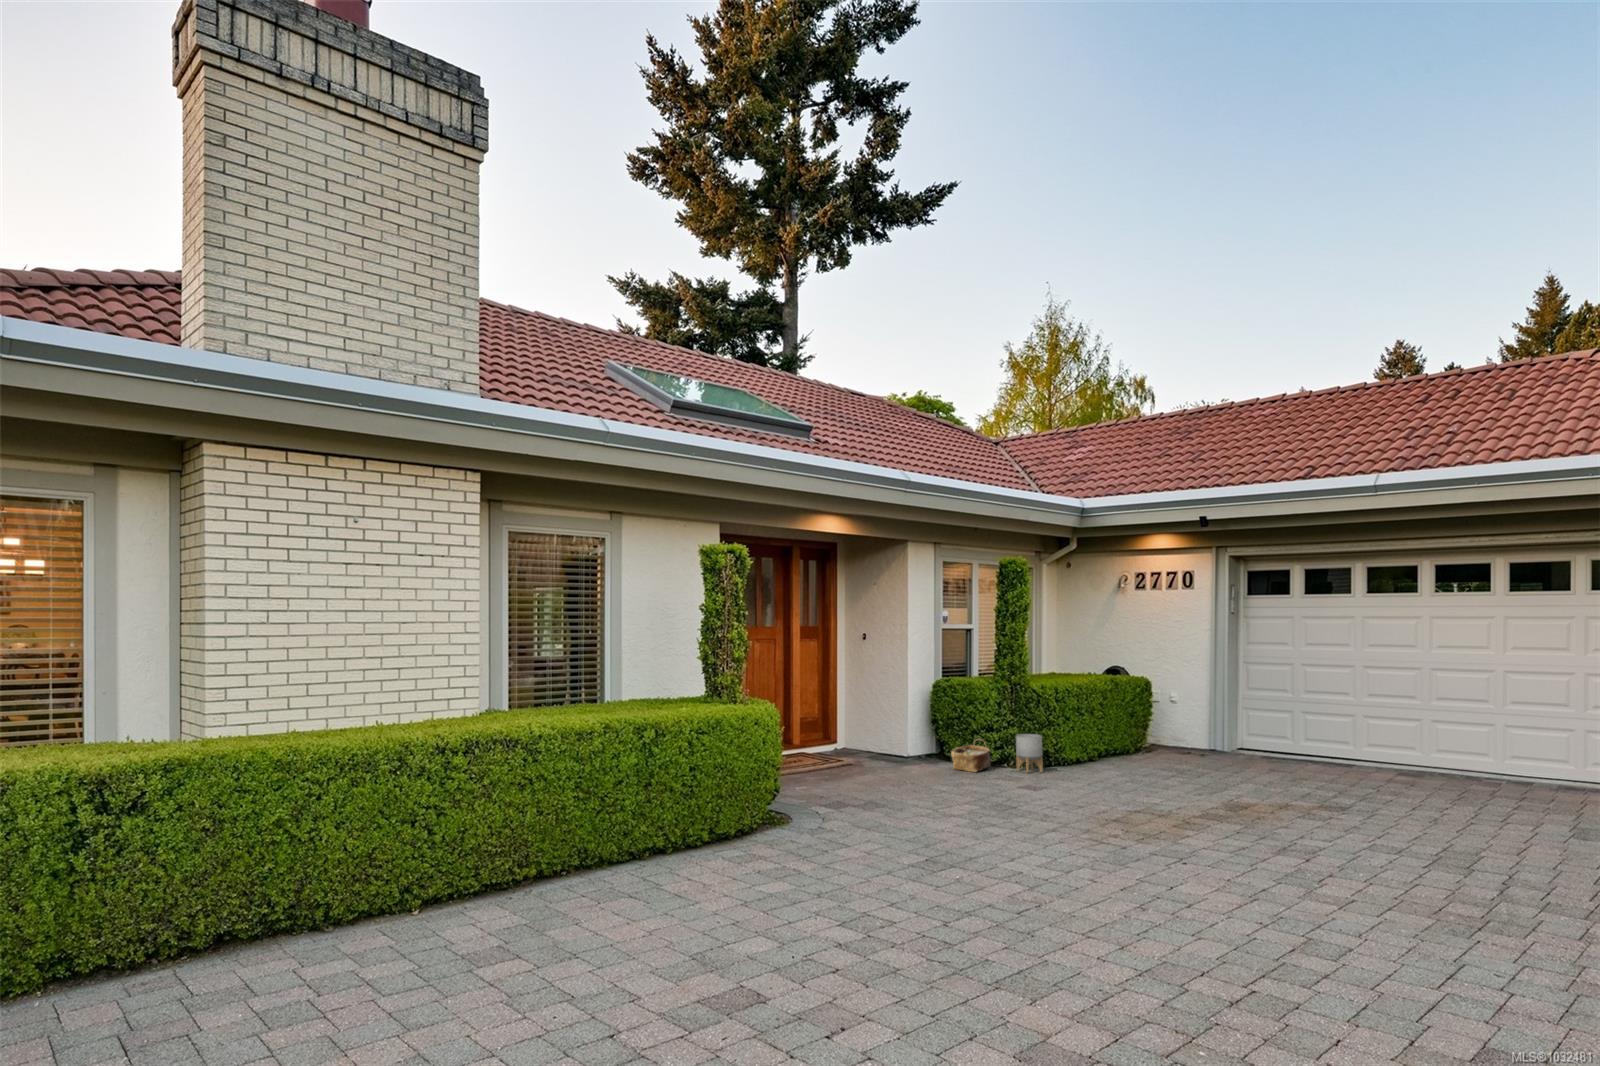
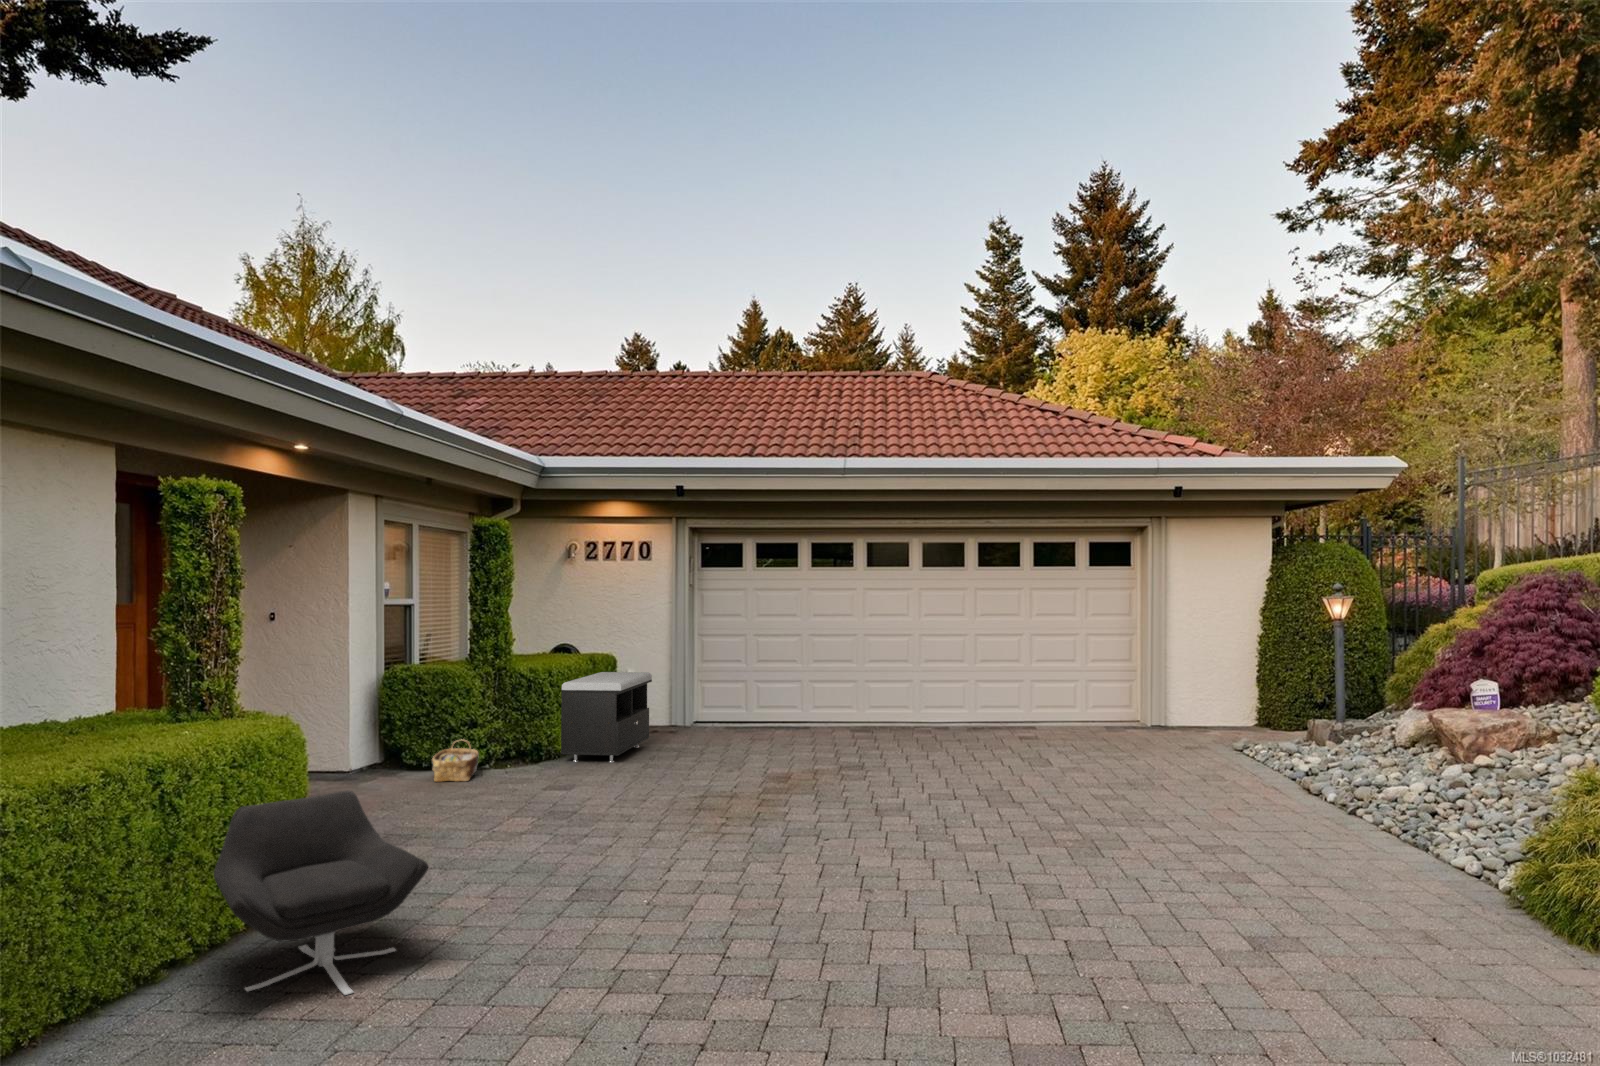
storage bench: none [1065,695,1170,778] -> present [561,672,652,763]
planter: present [1016,734,1043,773] -> none [507,726,539,772]
lounge chair: none [662,743,780,865] -> present [214,791,428,995]

